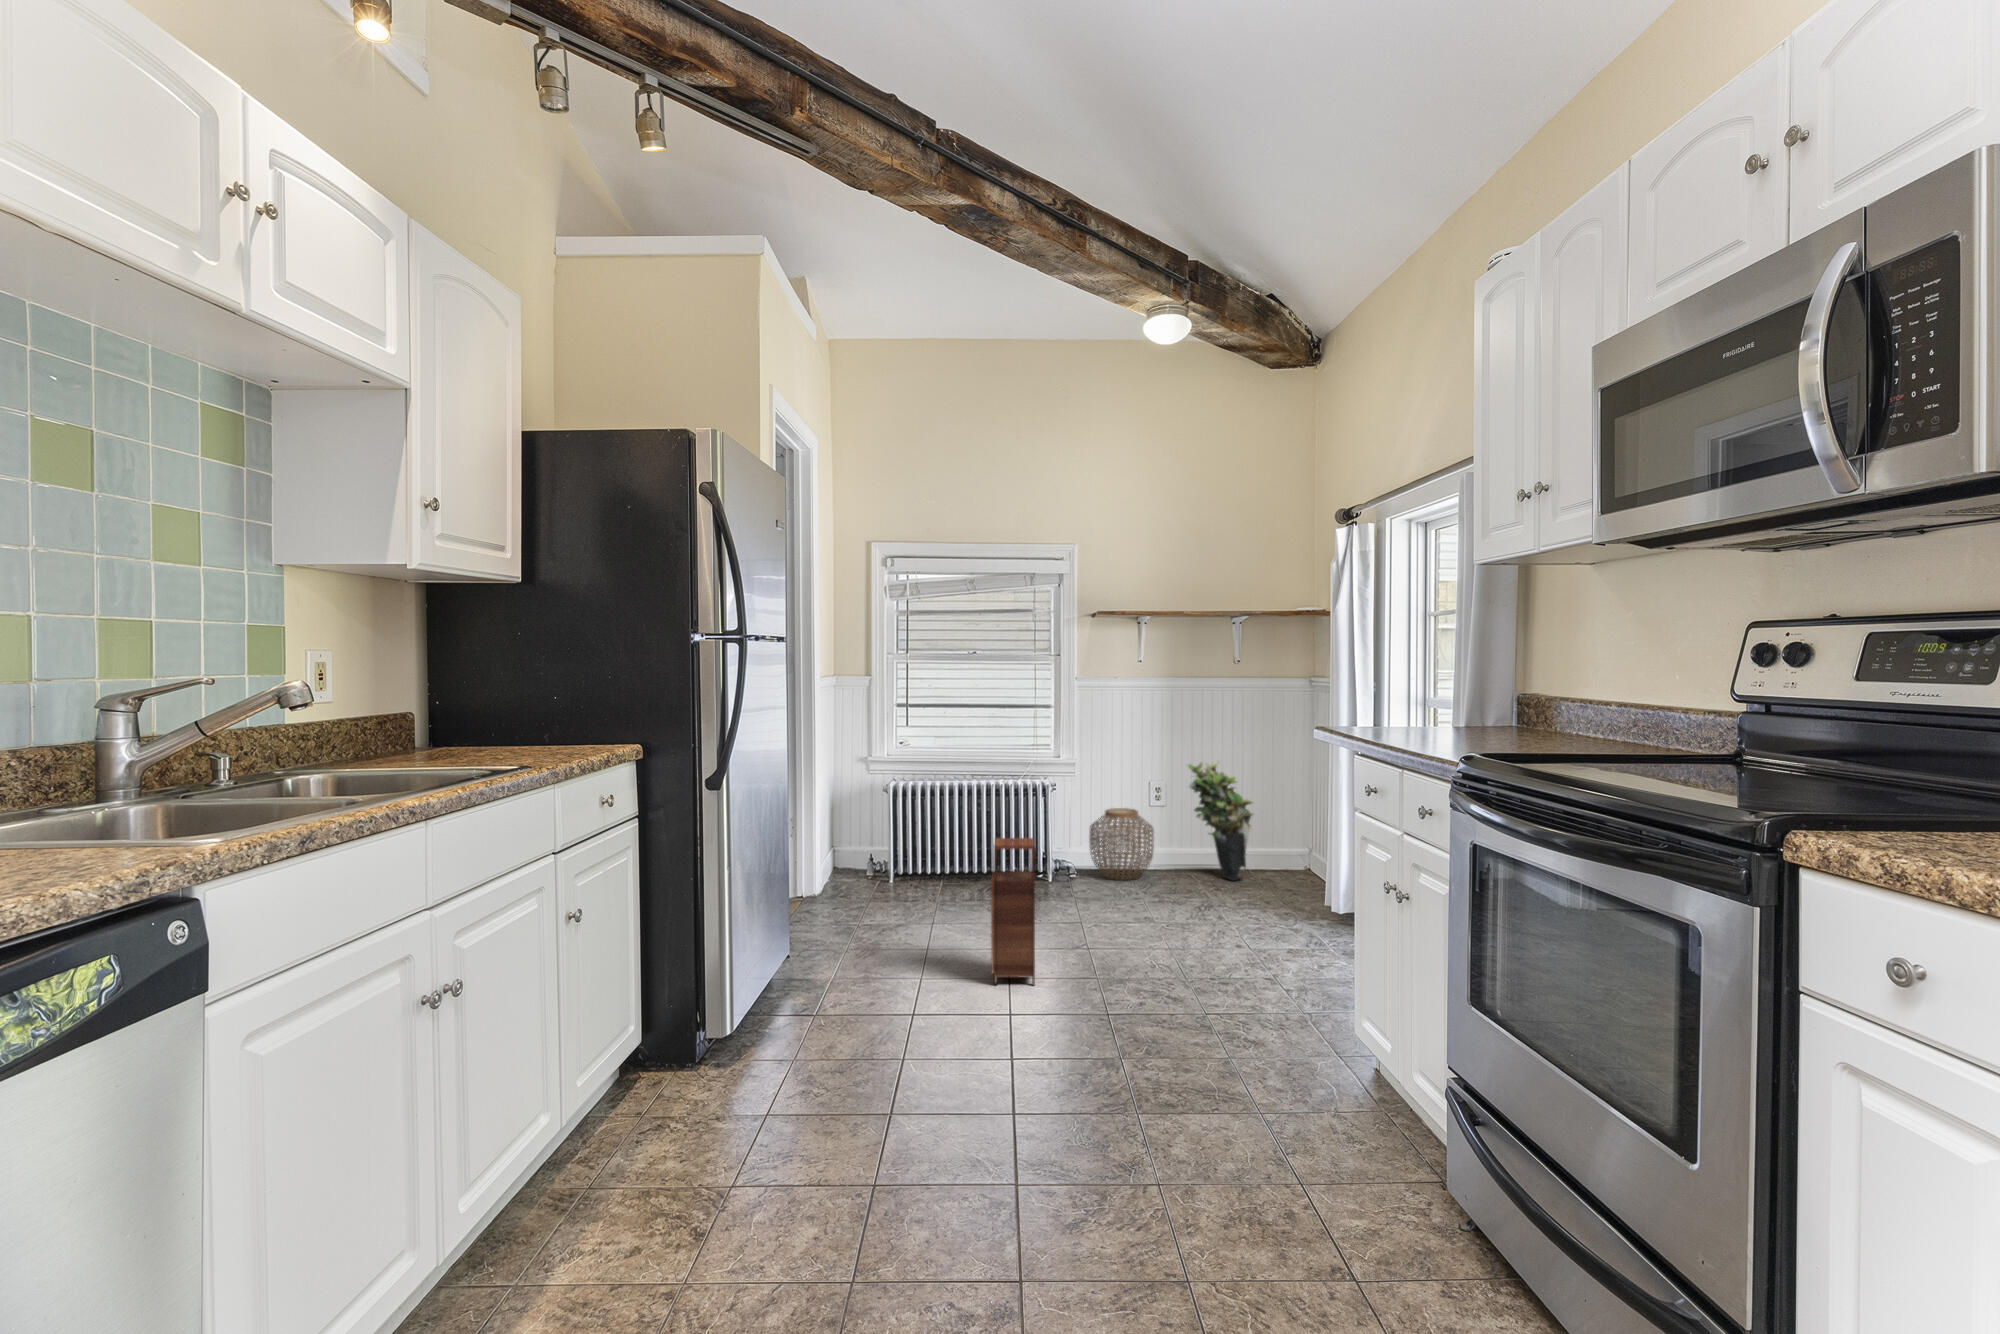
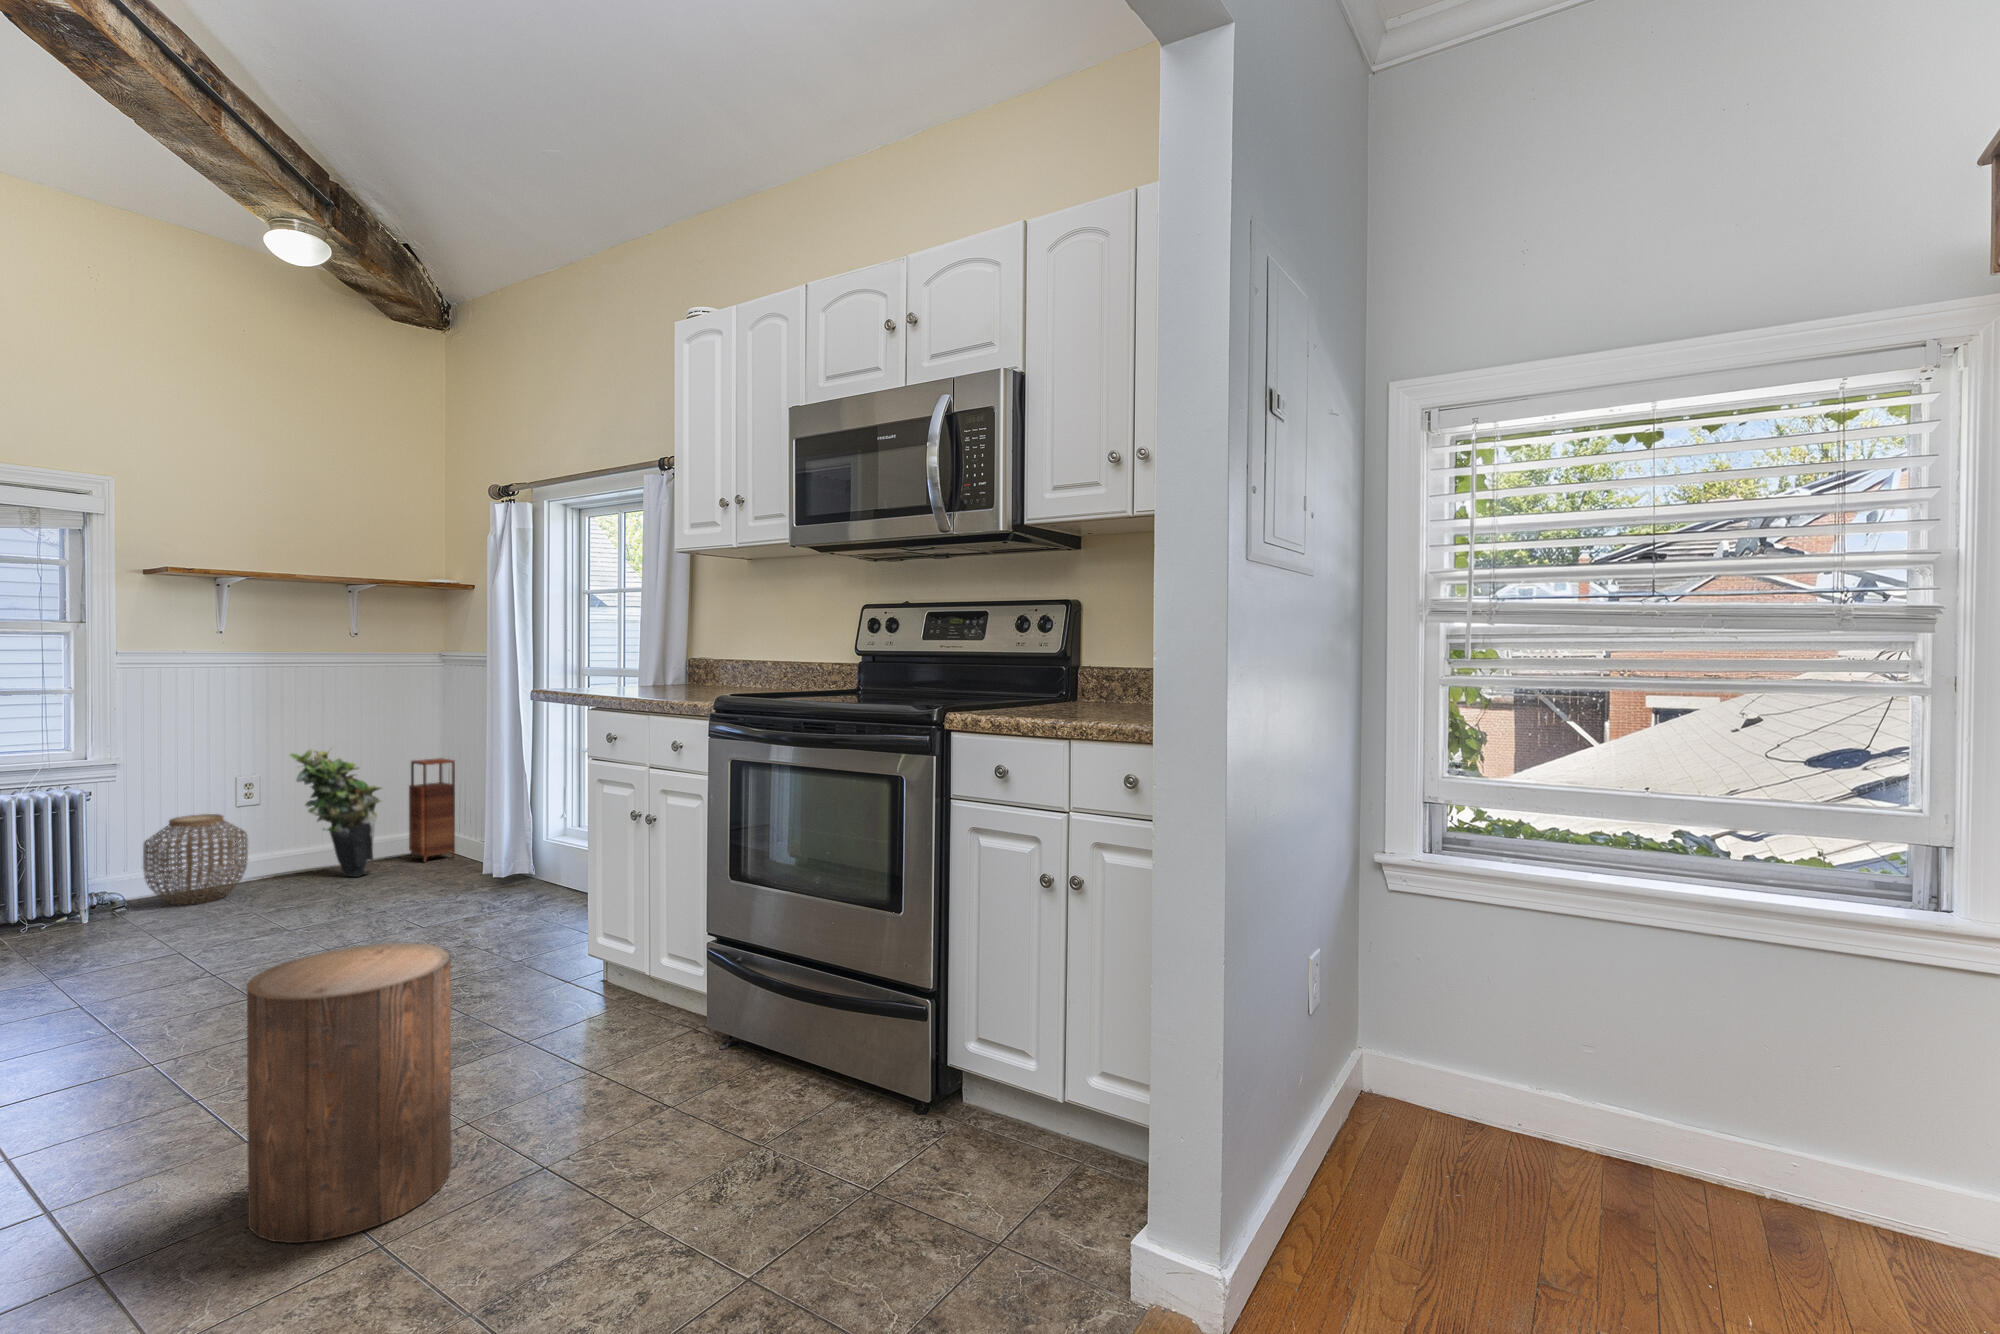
storage cabinet: present [991,838,1035,985] -> present [409,758,455,862]
stool: none [961,972,1121,1260] -> present [247,943,451,1243]

